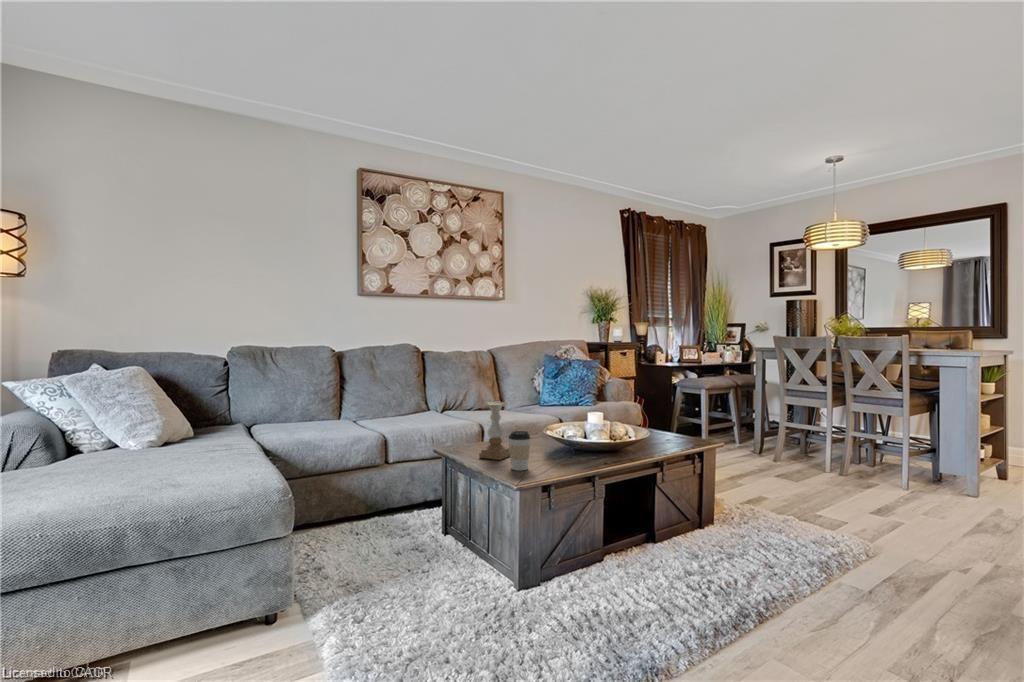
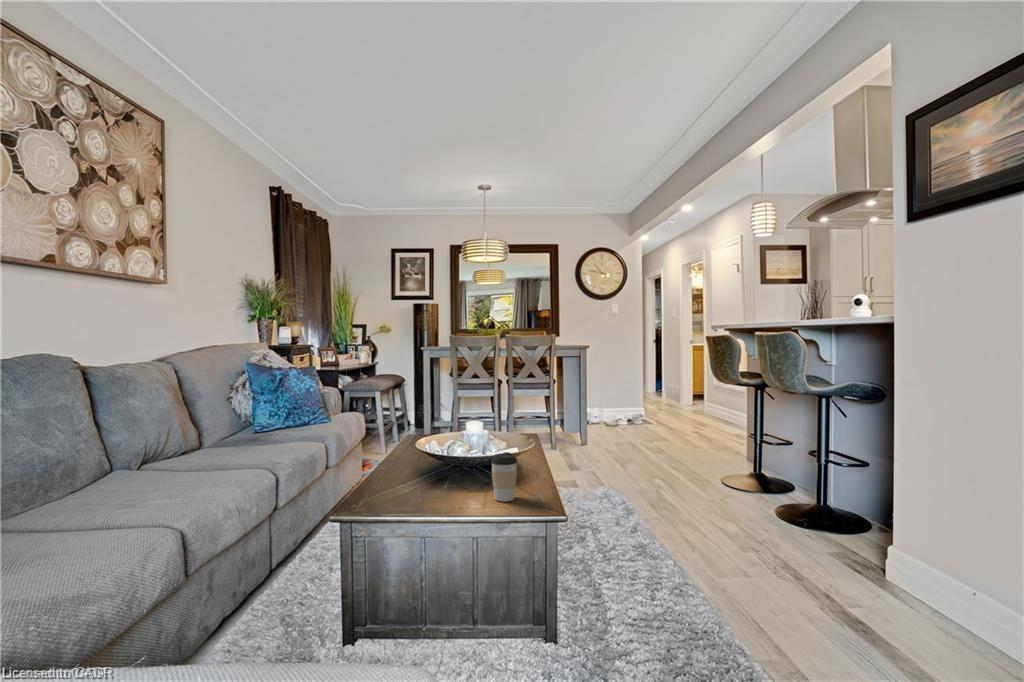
candle holder: present [479,402,510,460] -> none [418,425,458,503]

